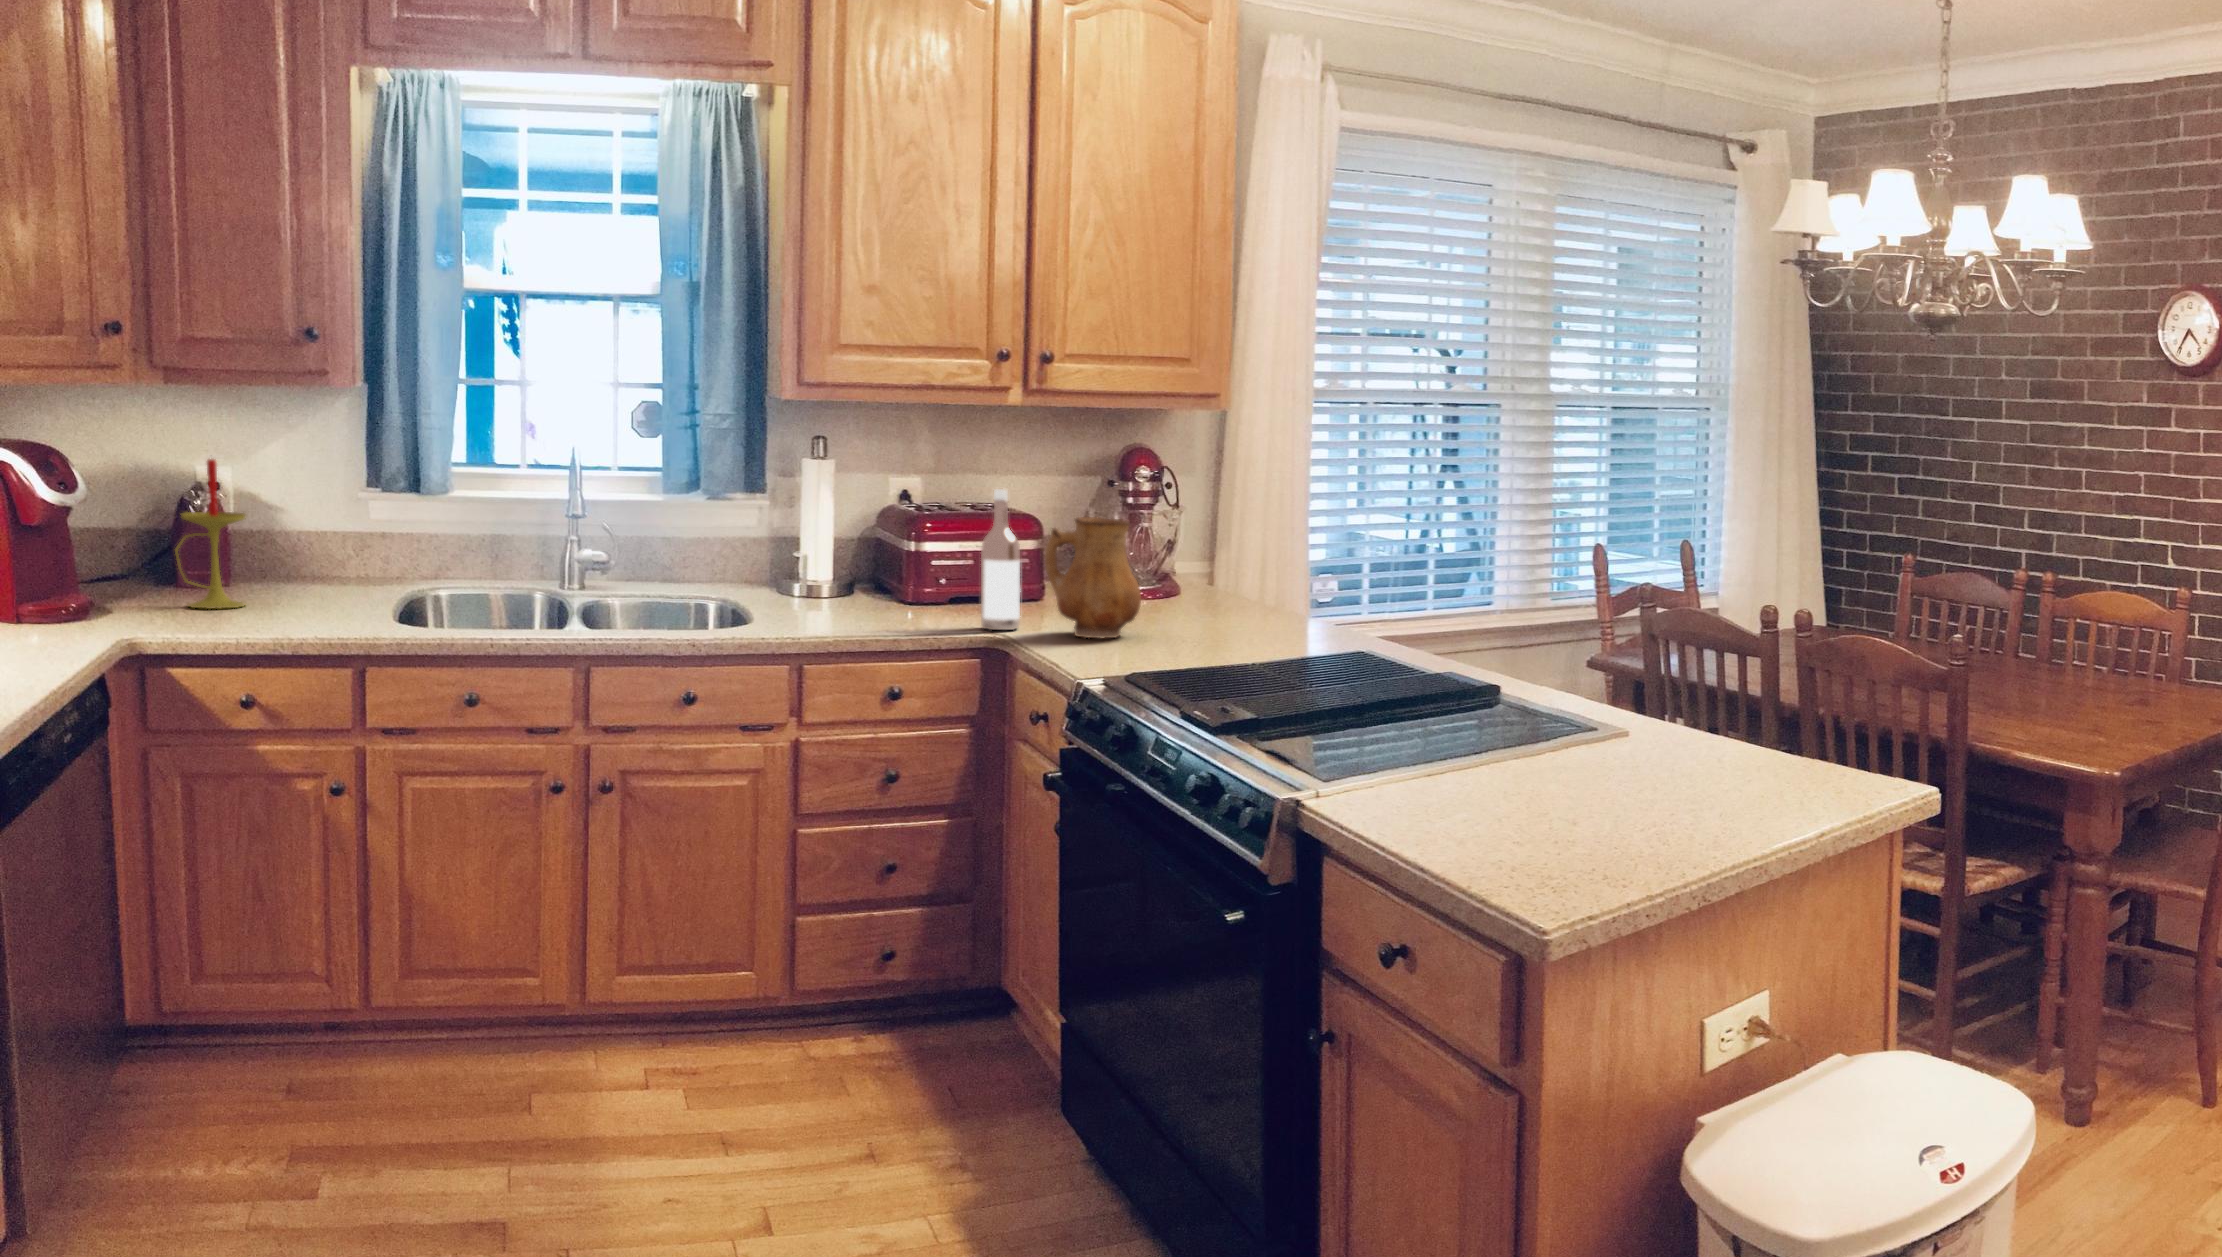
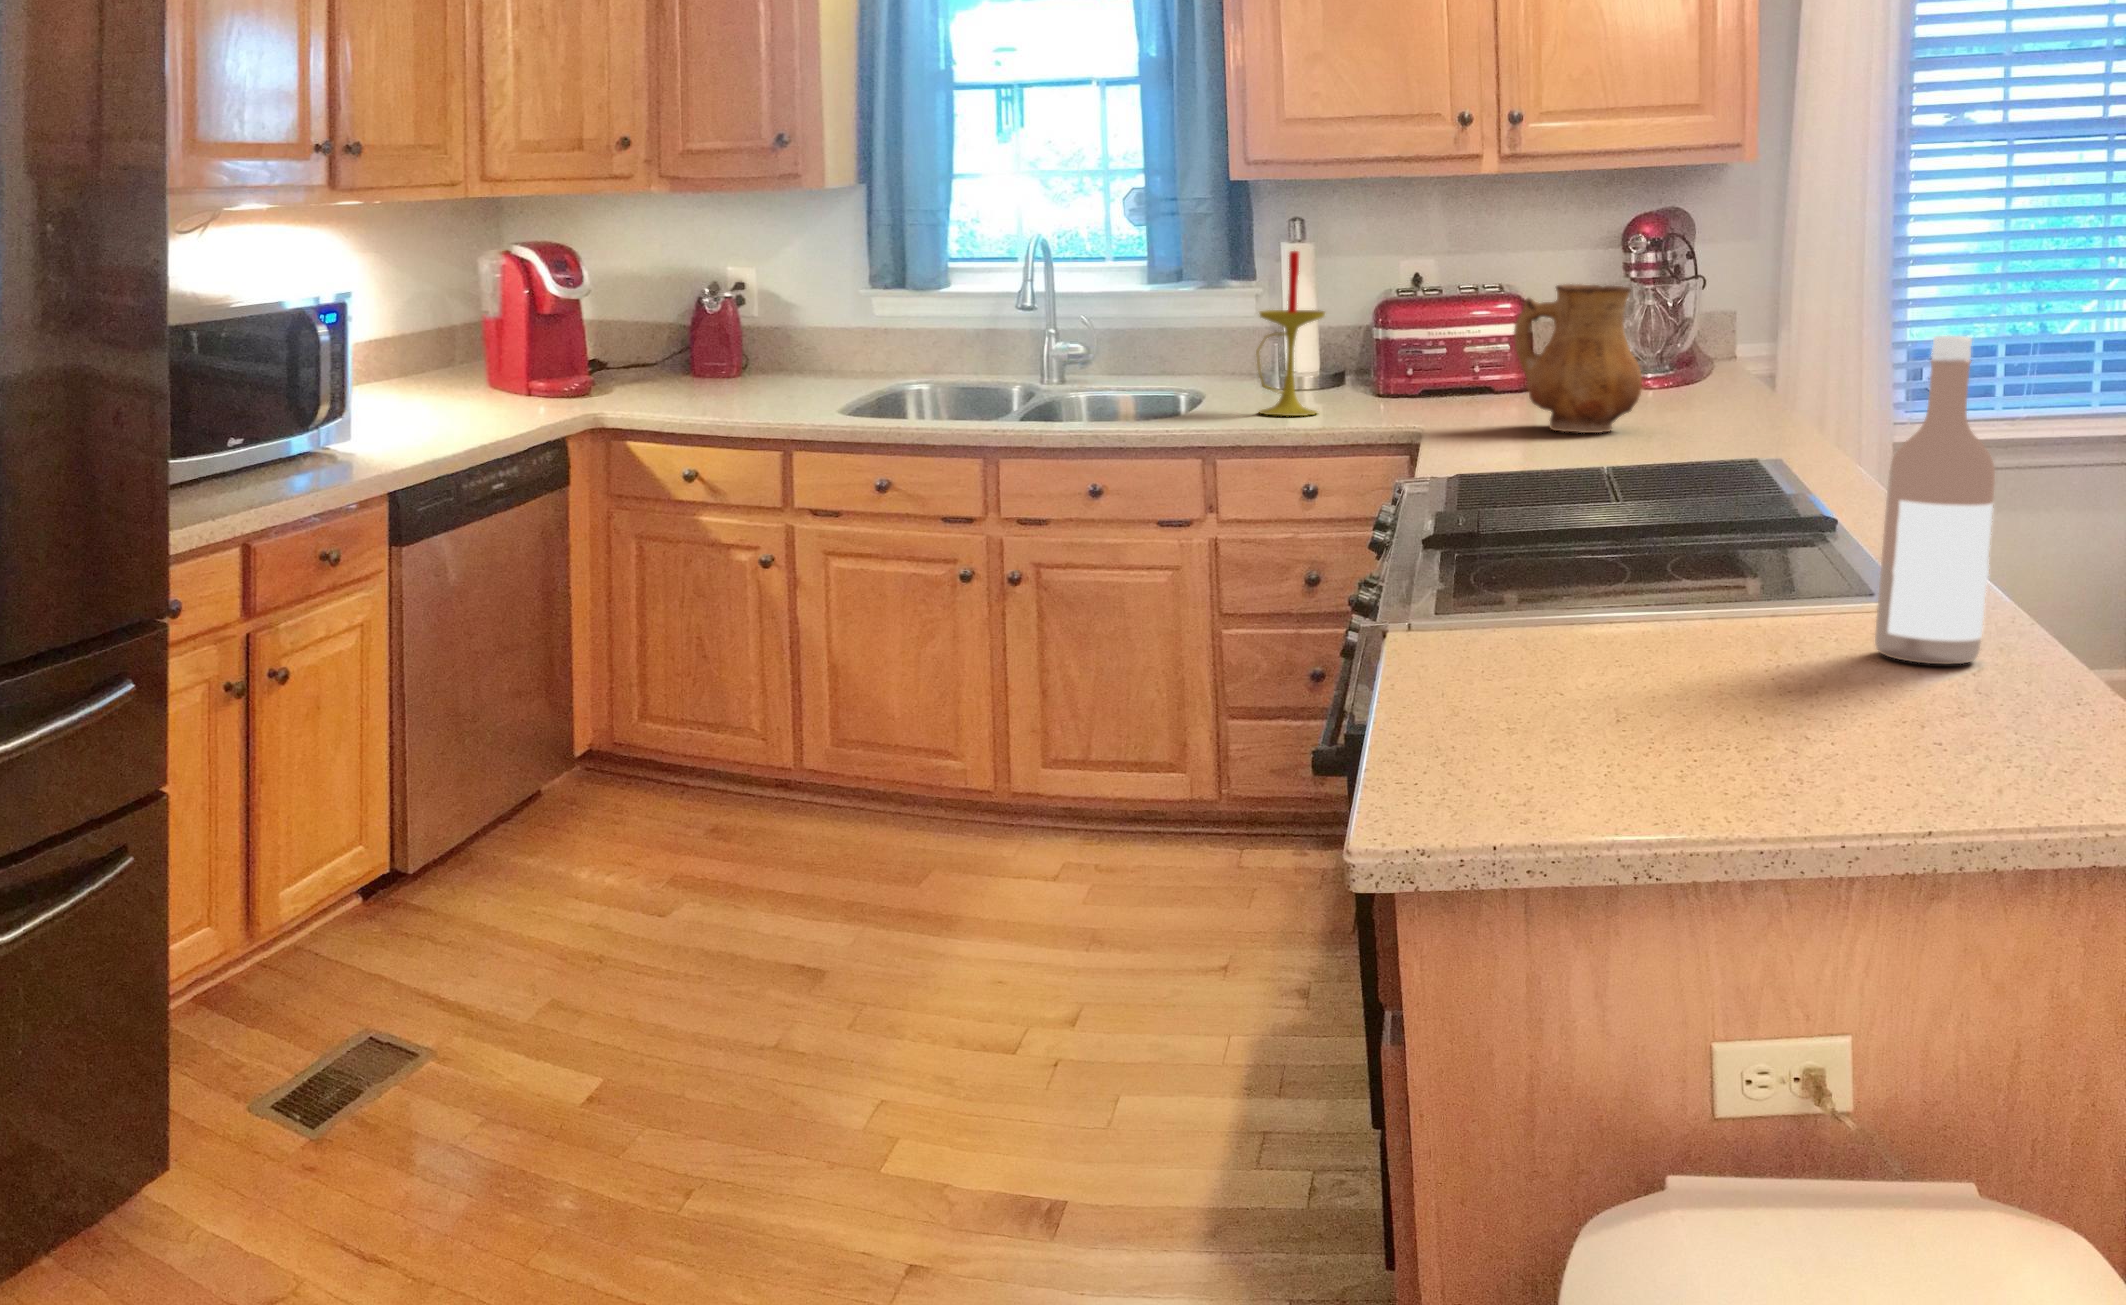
candle: present [175,459,246,609] -> present [1256,251,1325,416]
wine bottle: present [981,489,1020,630] -> present [1875,335,1995,664]

